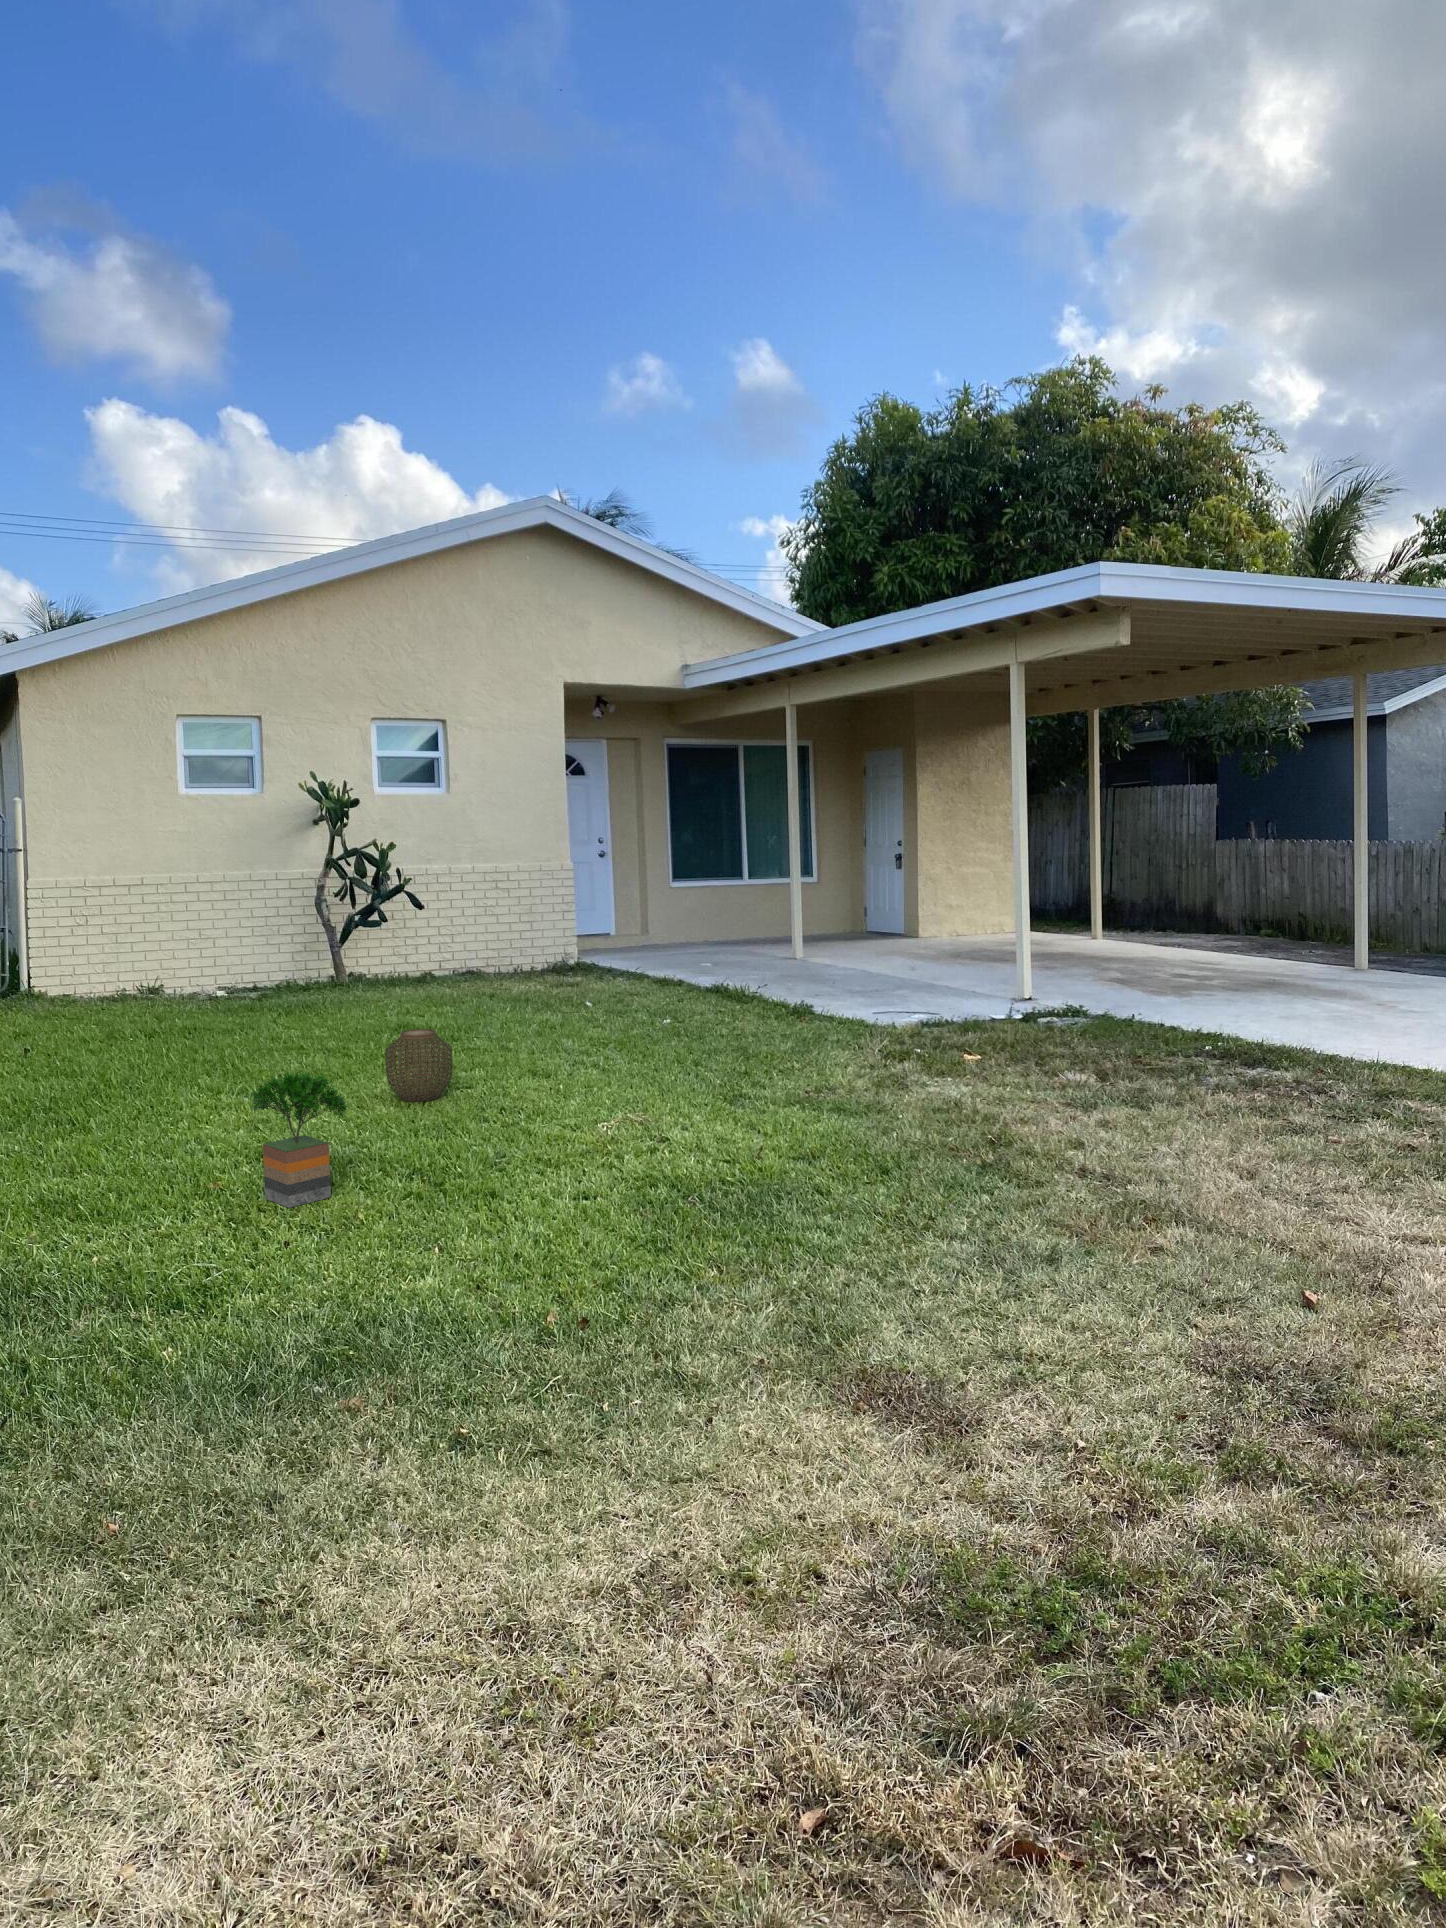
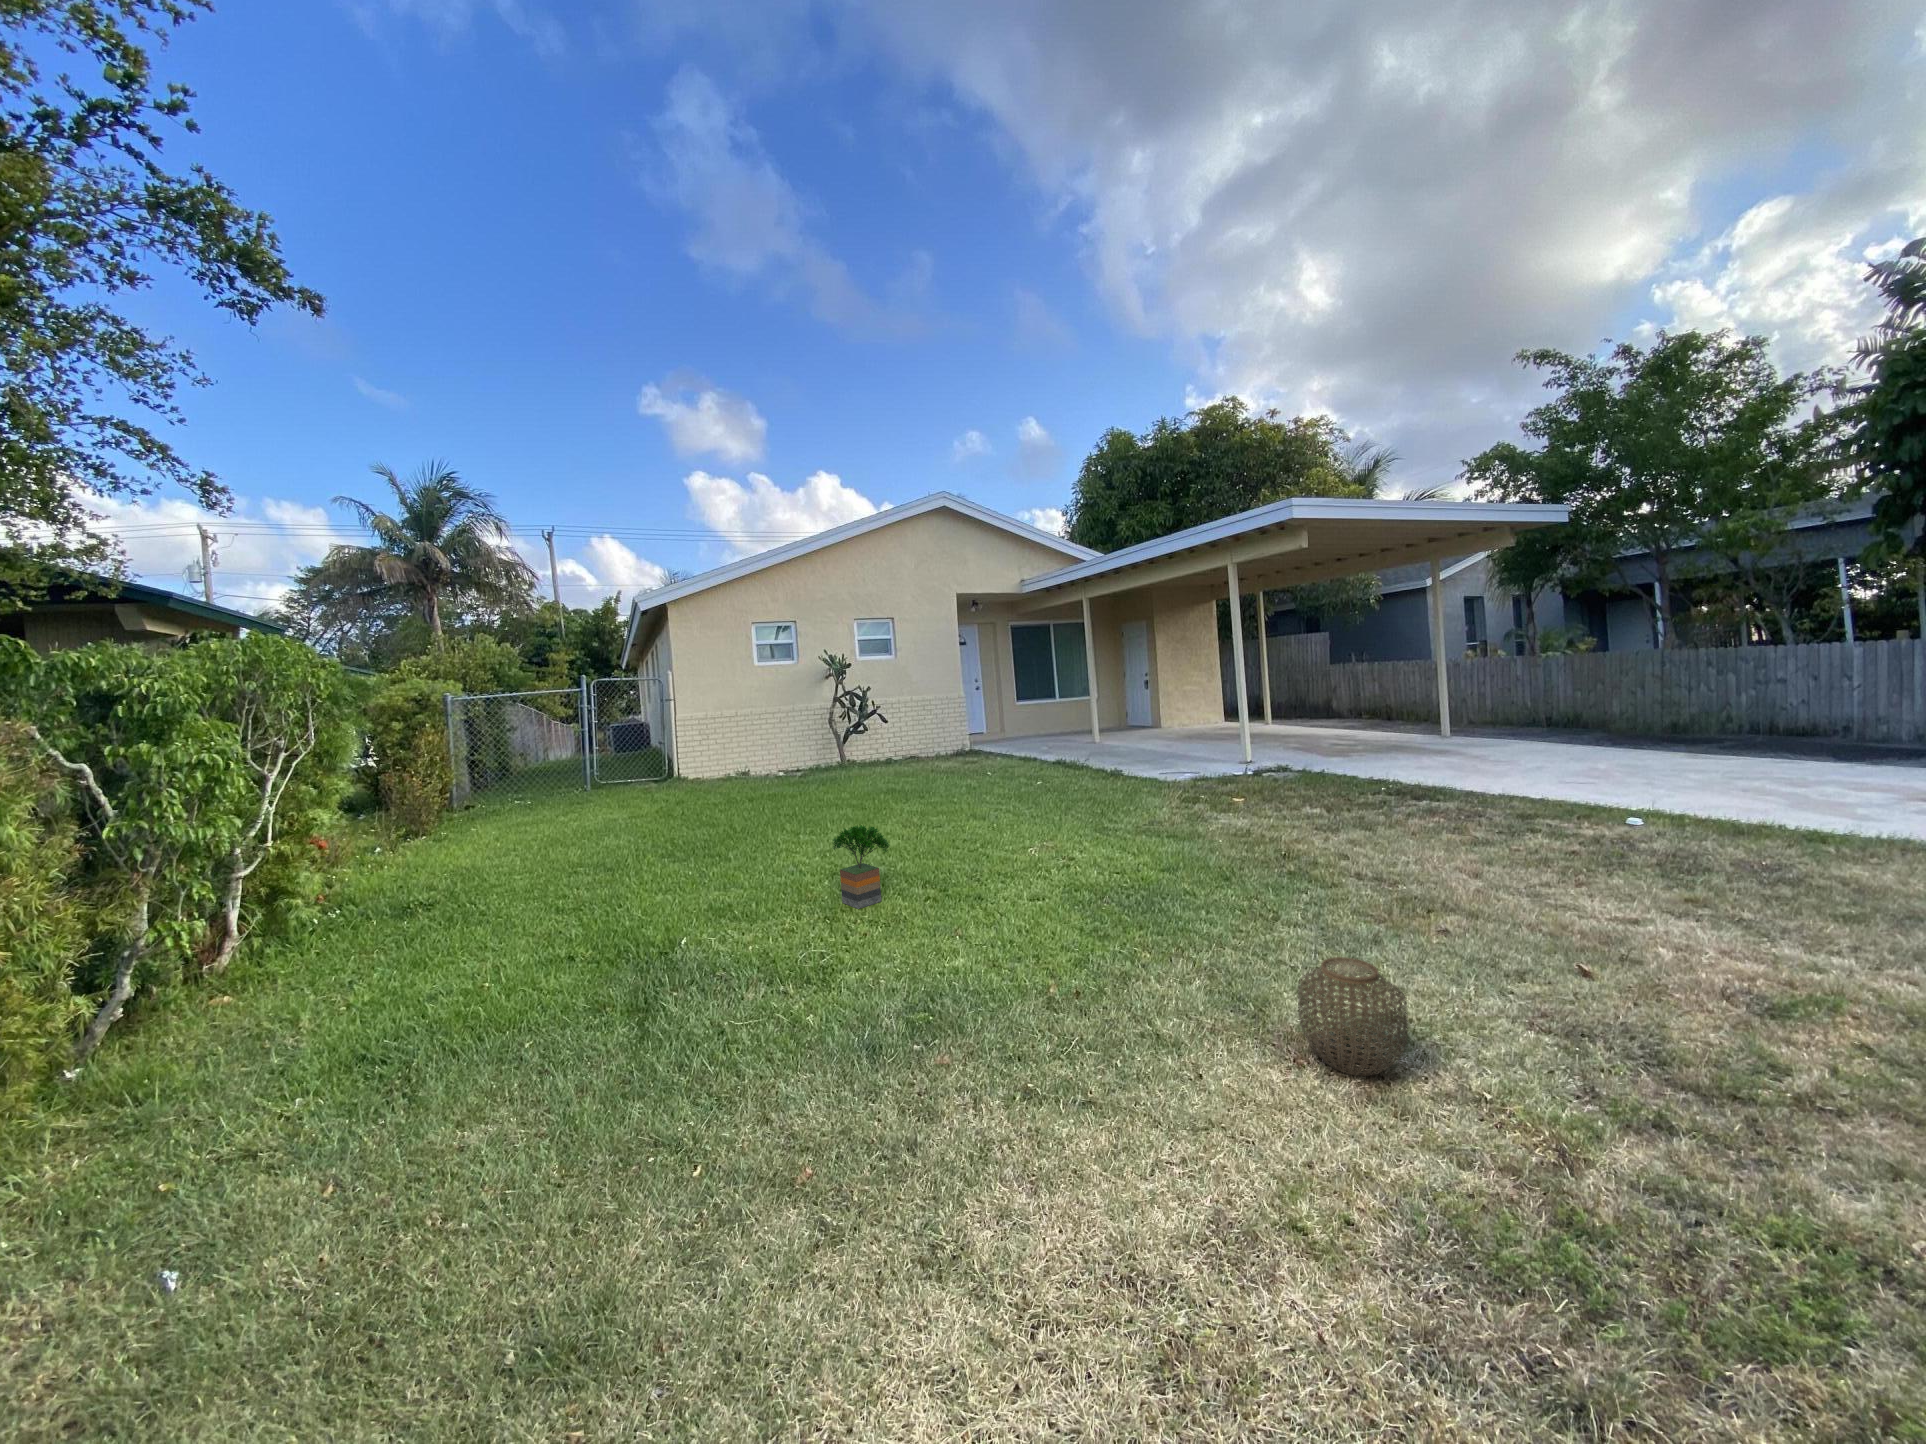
woven basket: present [385,1029,453,1102] -> present [1298,957,1408,1076]

